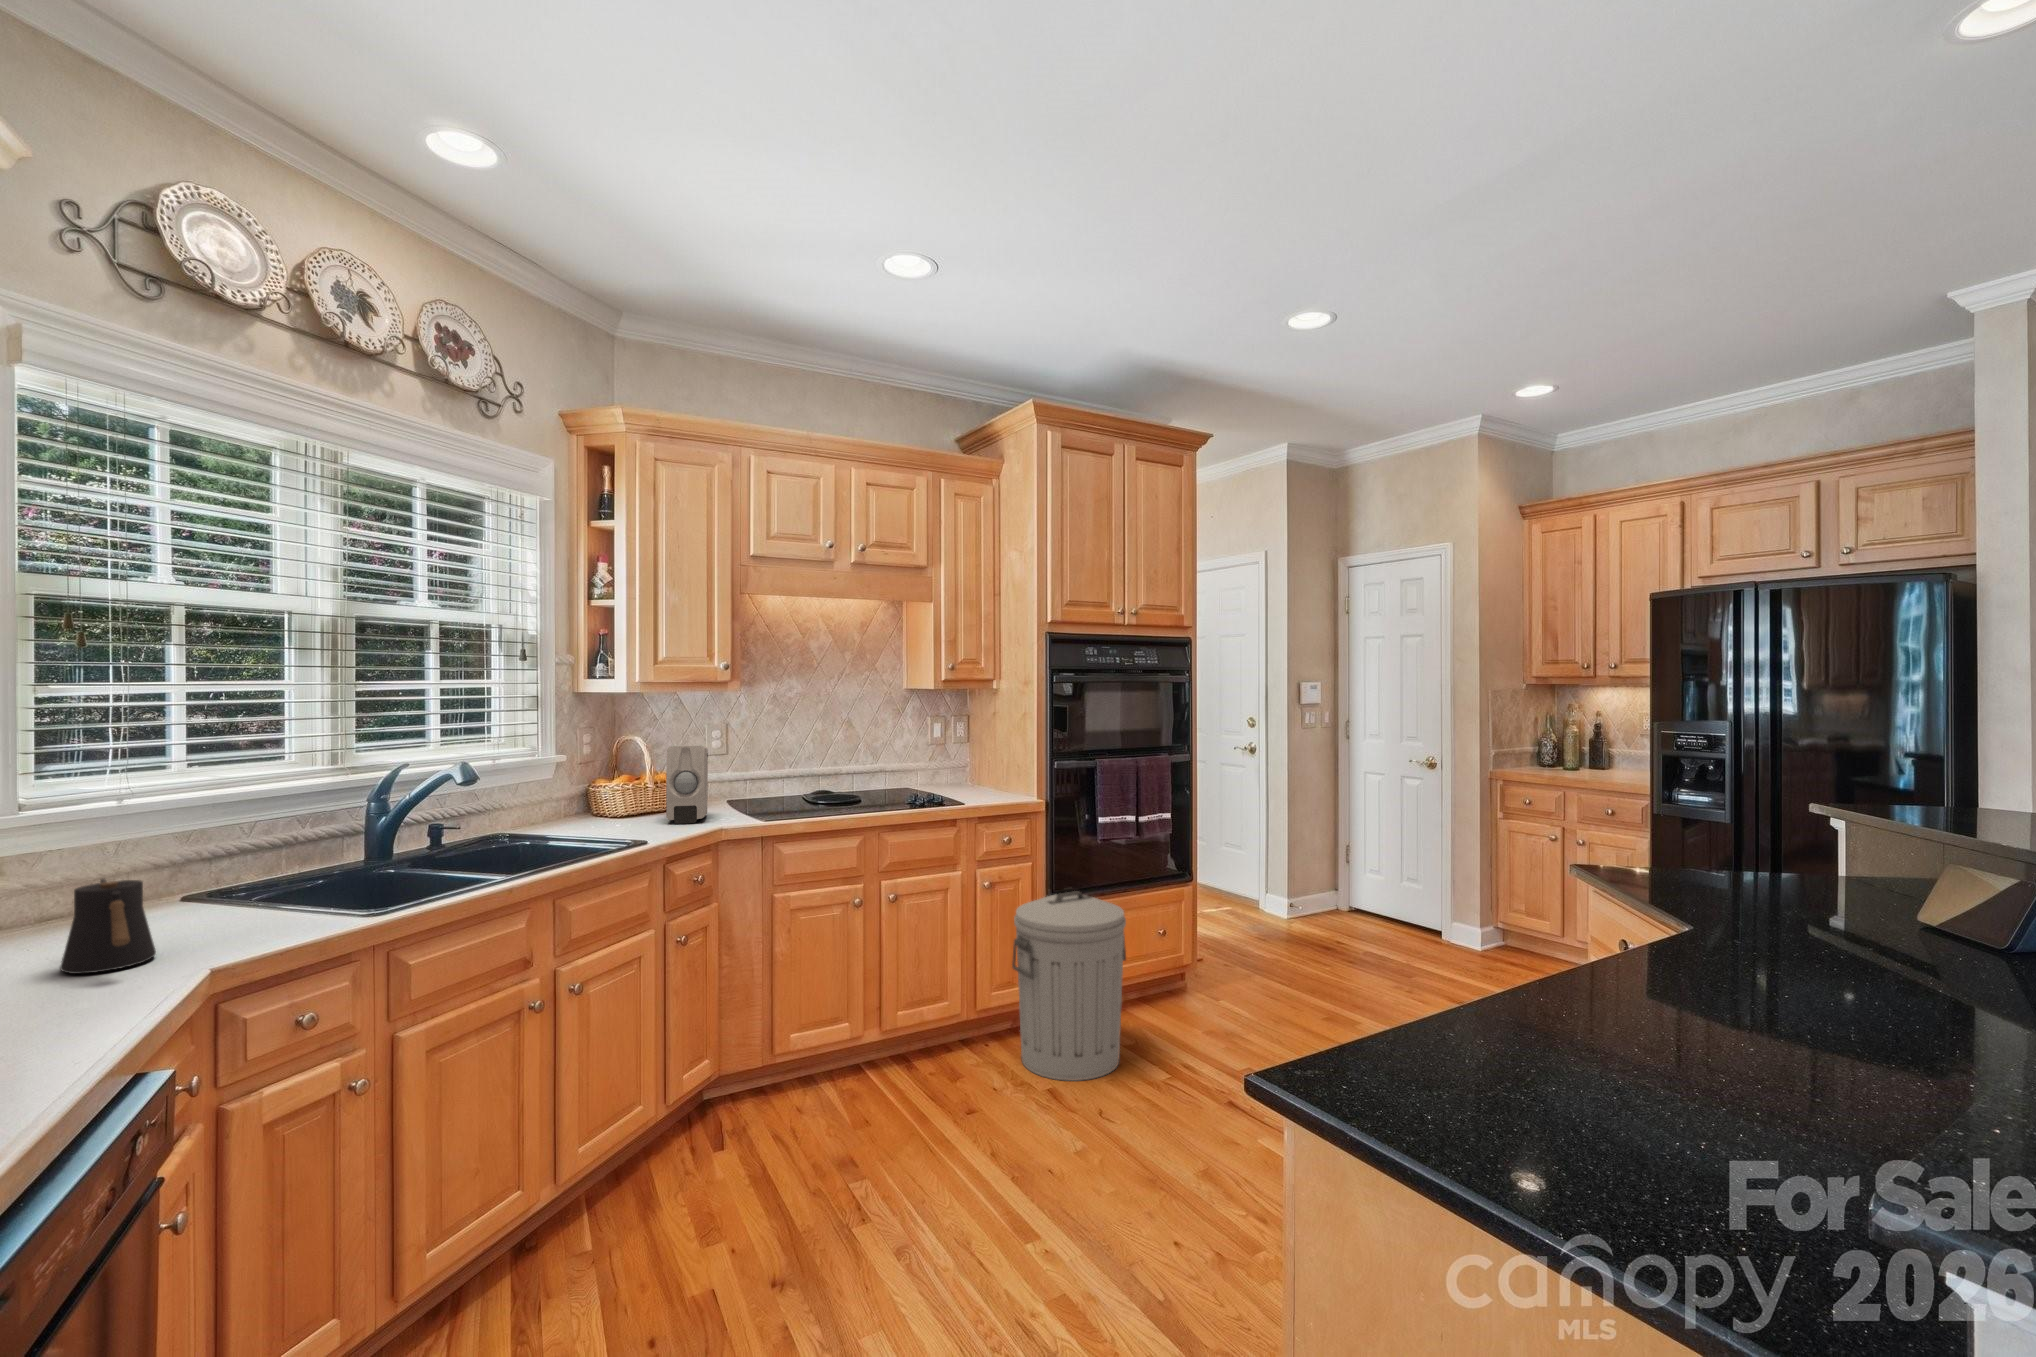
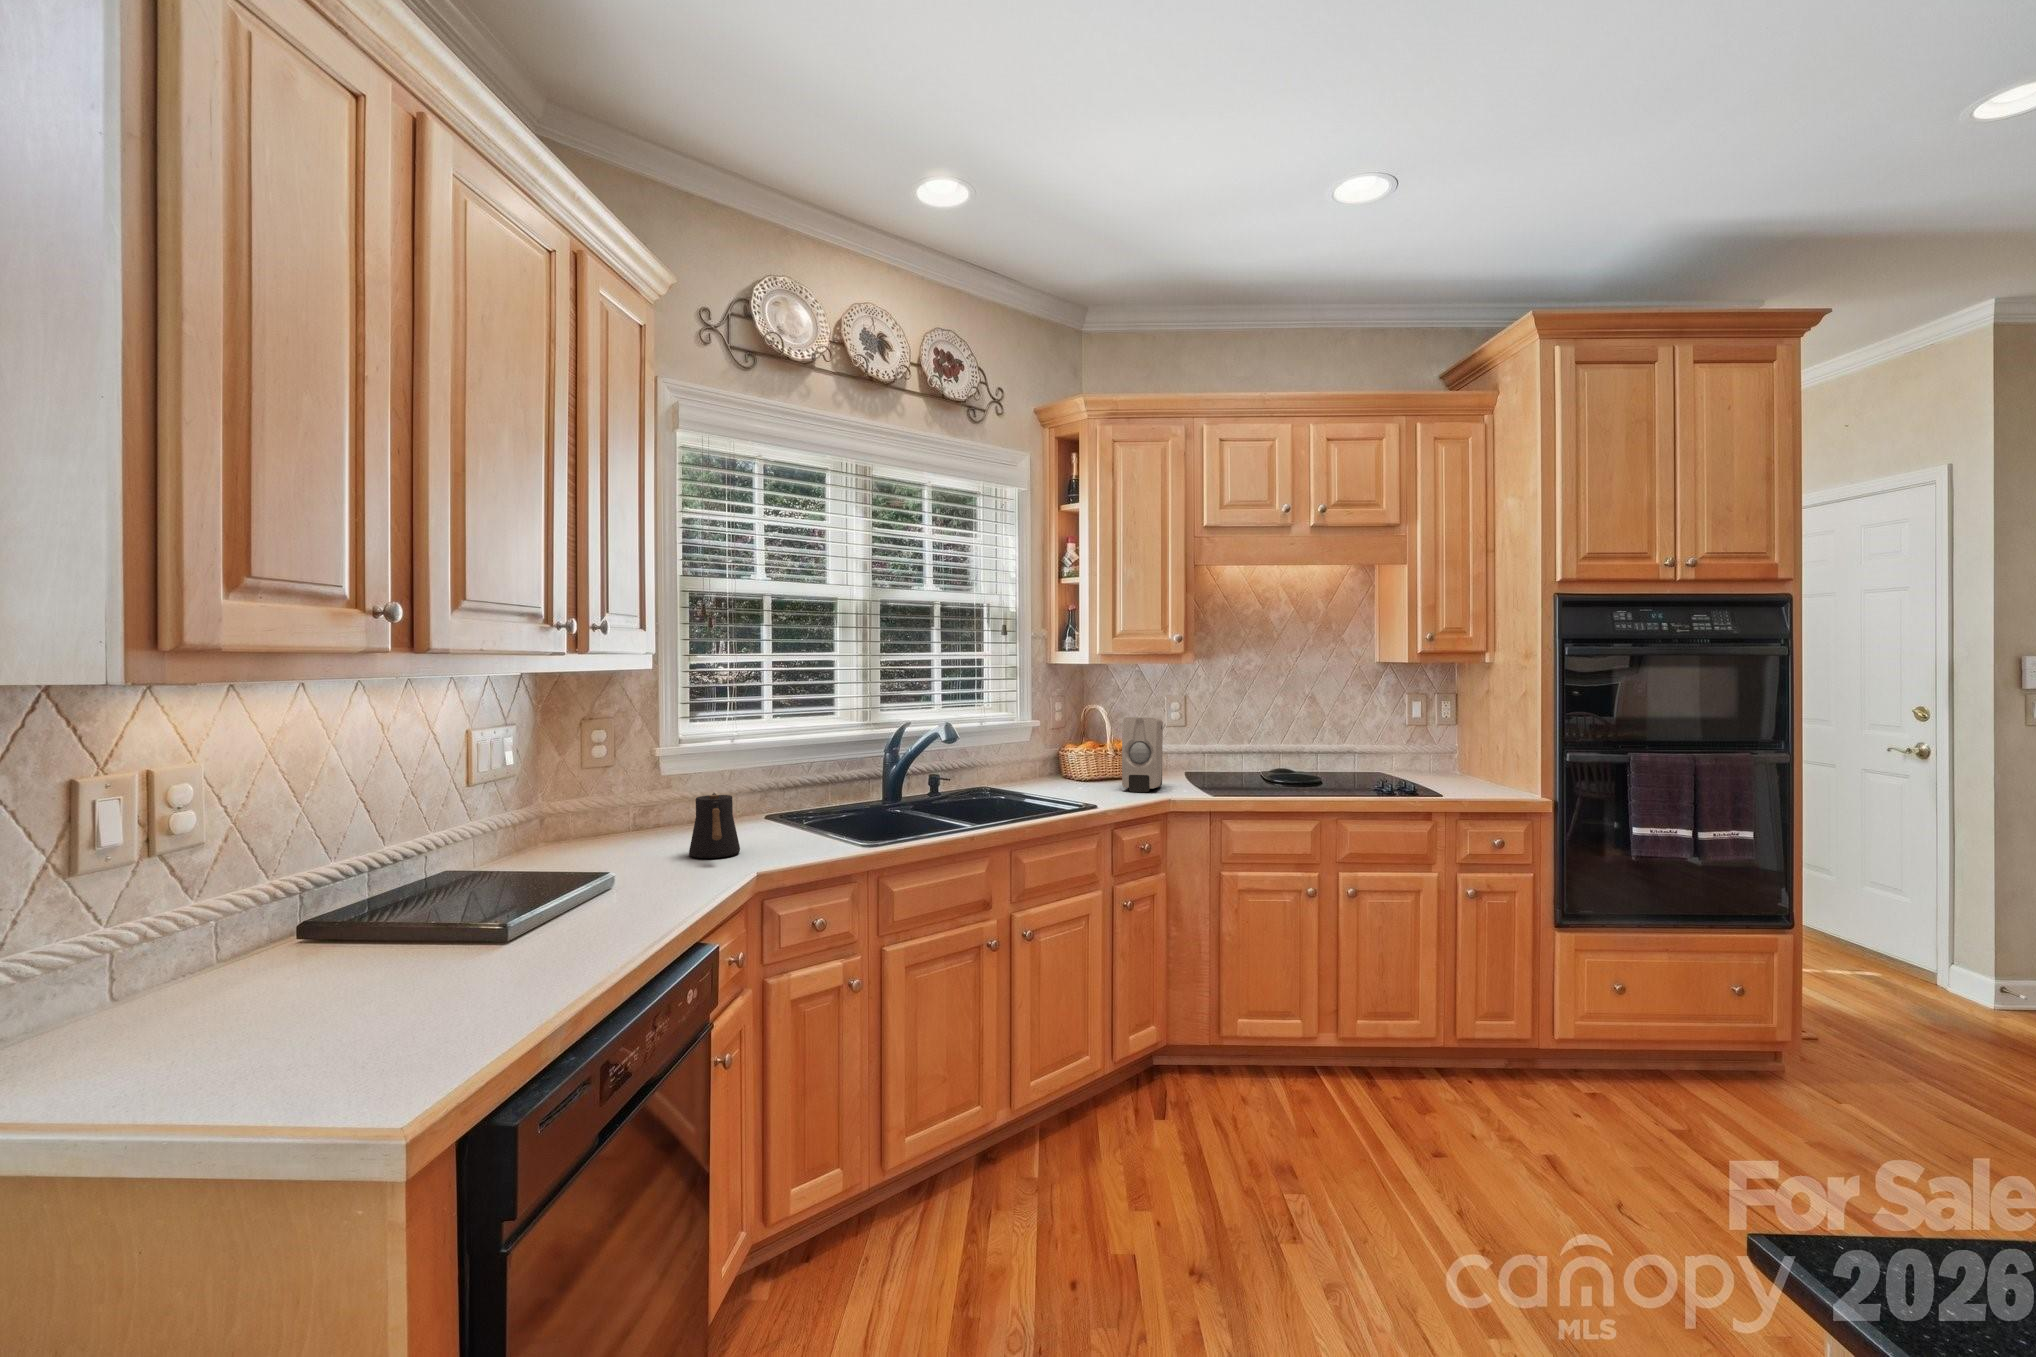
trash can: present [1012,891,1126,1081] -> none [1497,910,1660,1141]

